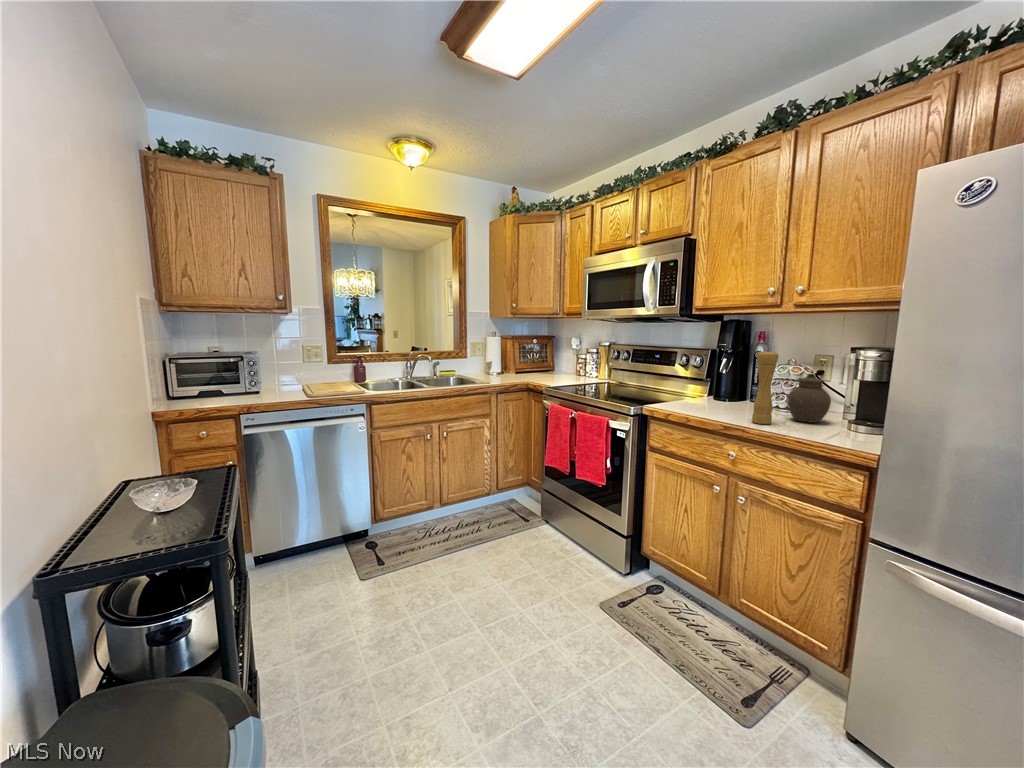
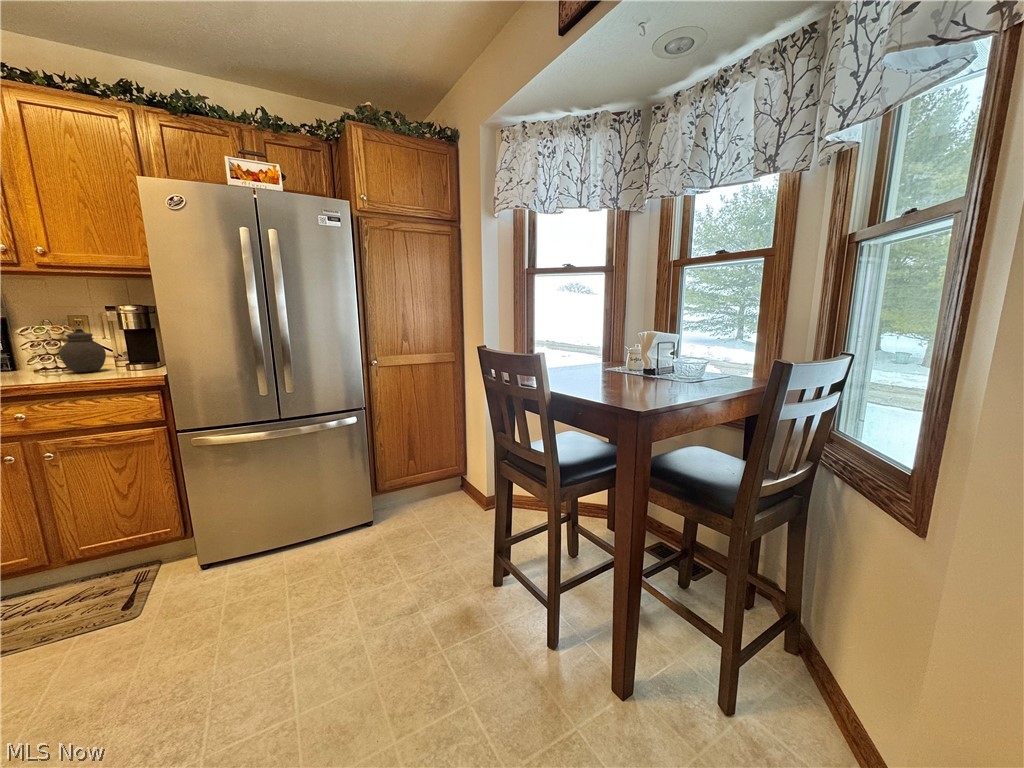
pepper mill: present [752,350,779,424] -> none [12,308,54,381]

